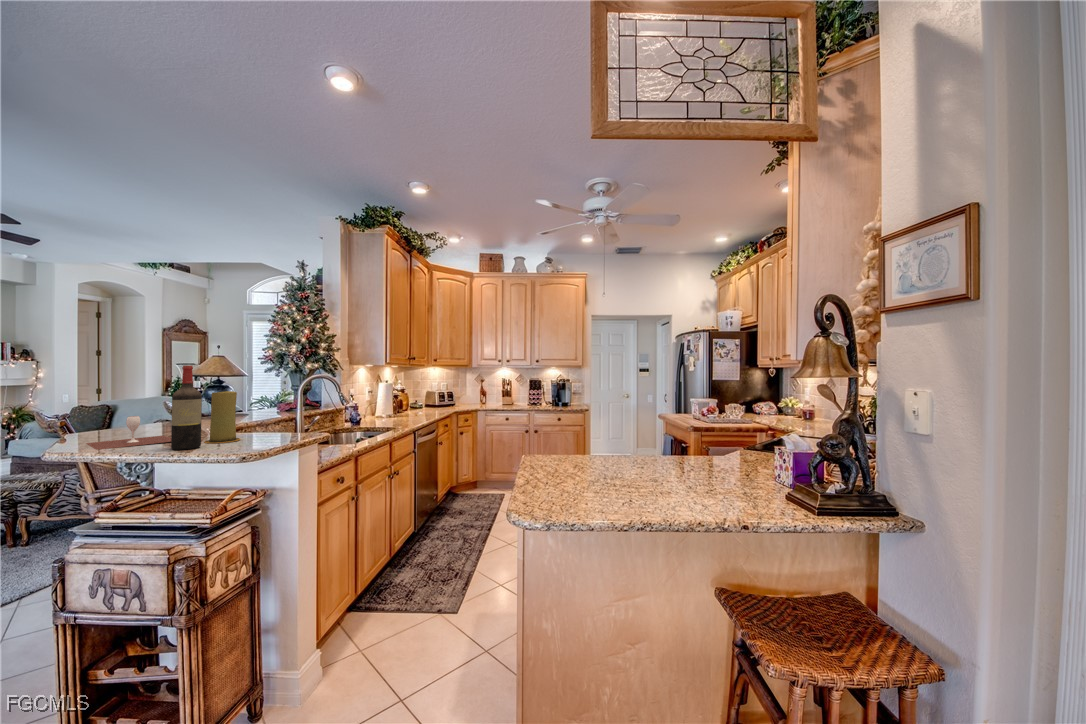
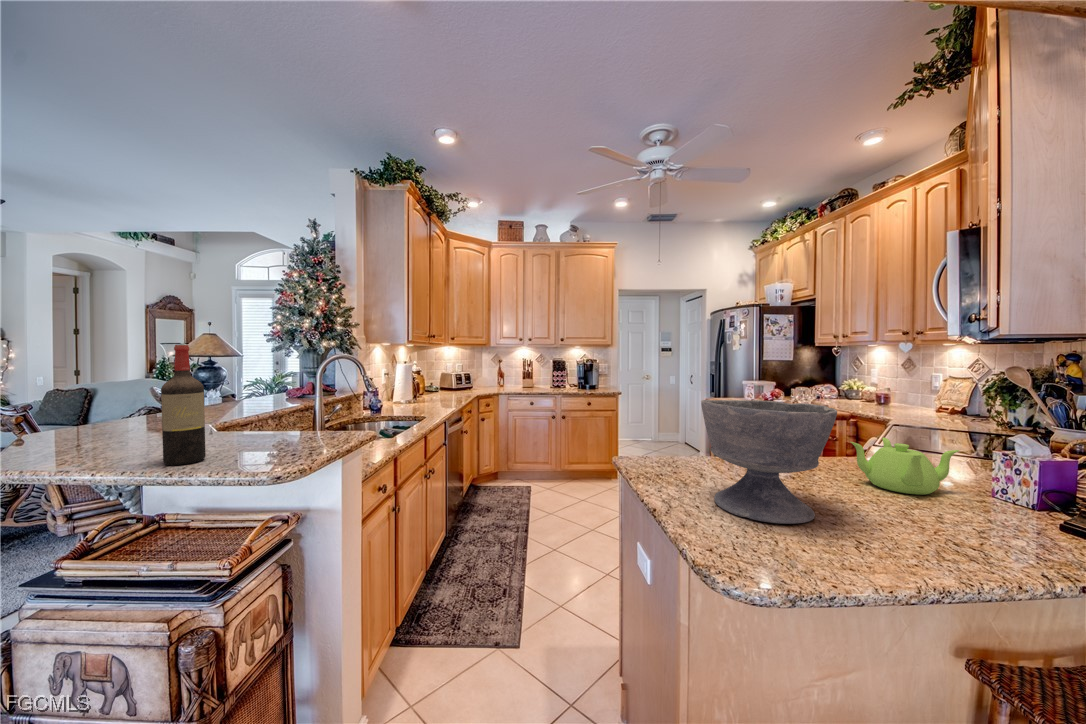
candle: present [204,391,240,443] -> none [209,380,257,452]
bowl: none [555,406,638,491] -> present [701,400,837,524]
wine glass: present [86,416,171,450] -> none [41,415,173,467]
teapot: none [683,437,753,477] -> present [851,438,959,495]

